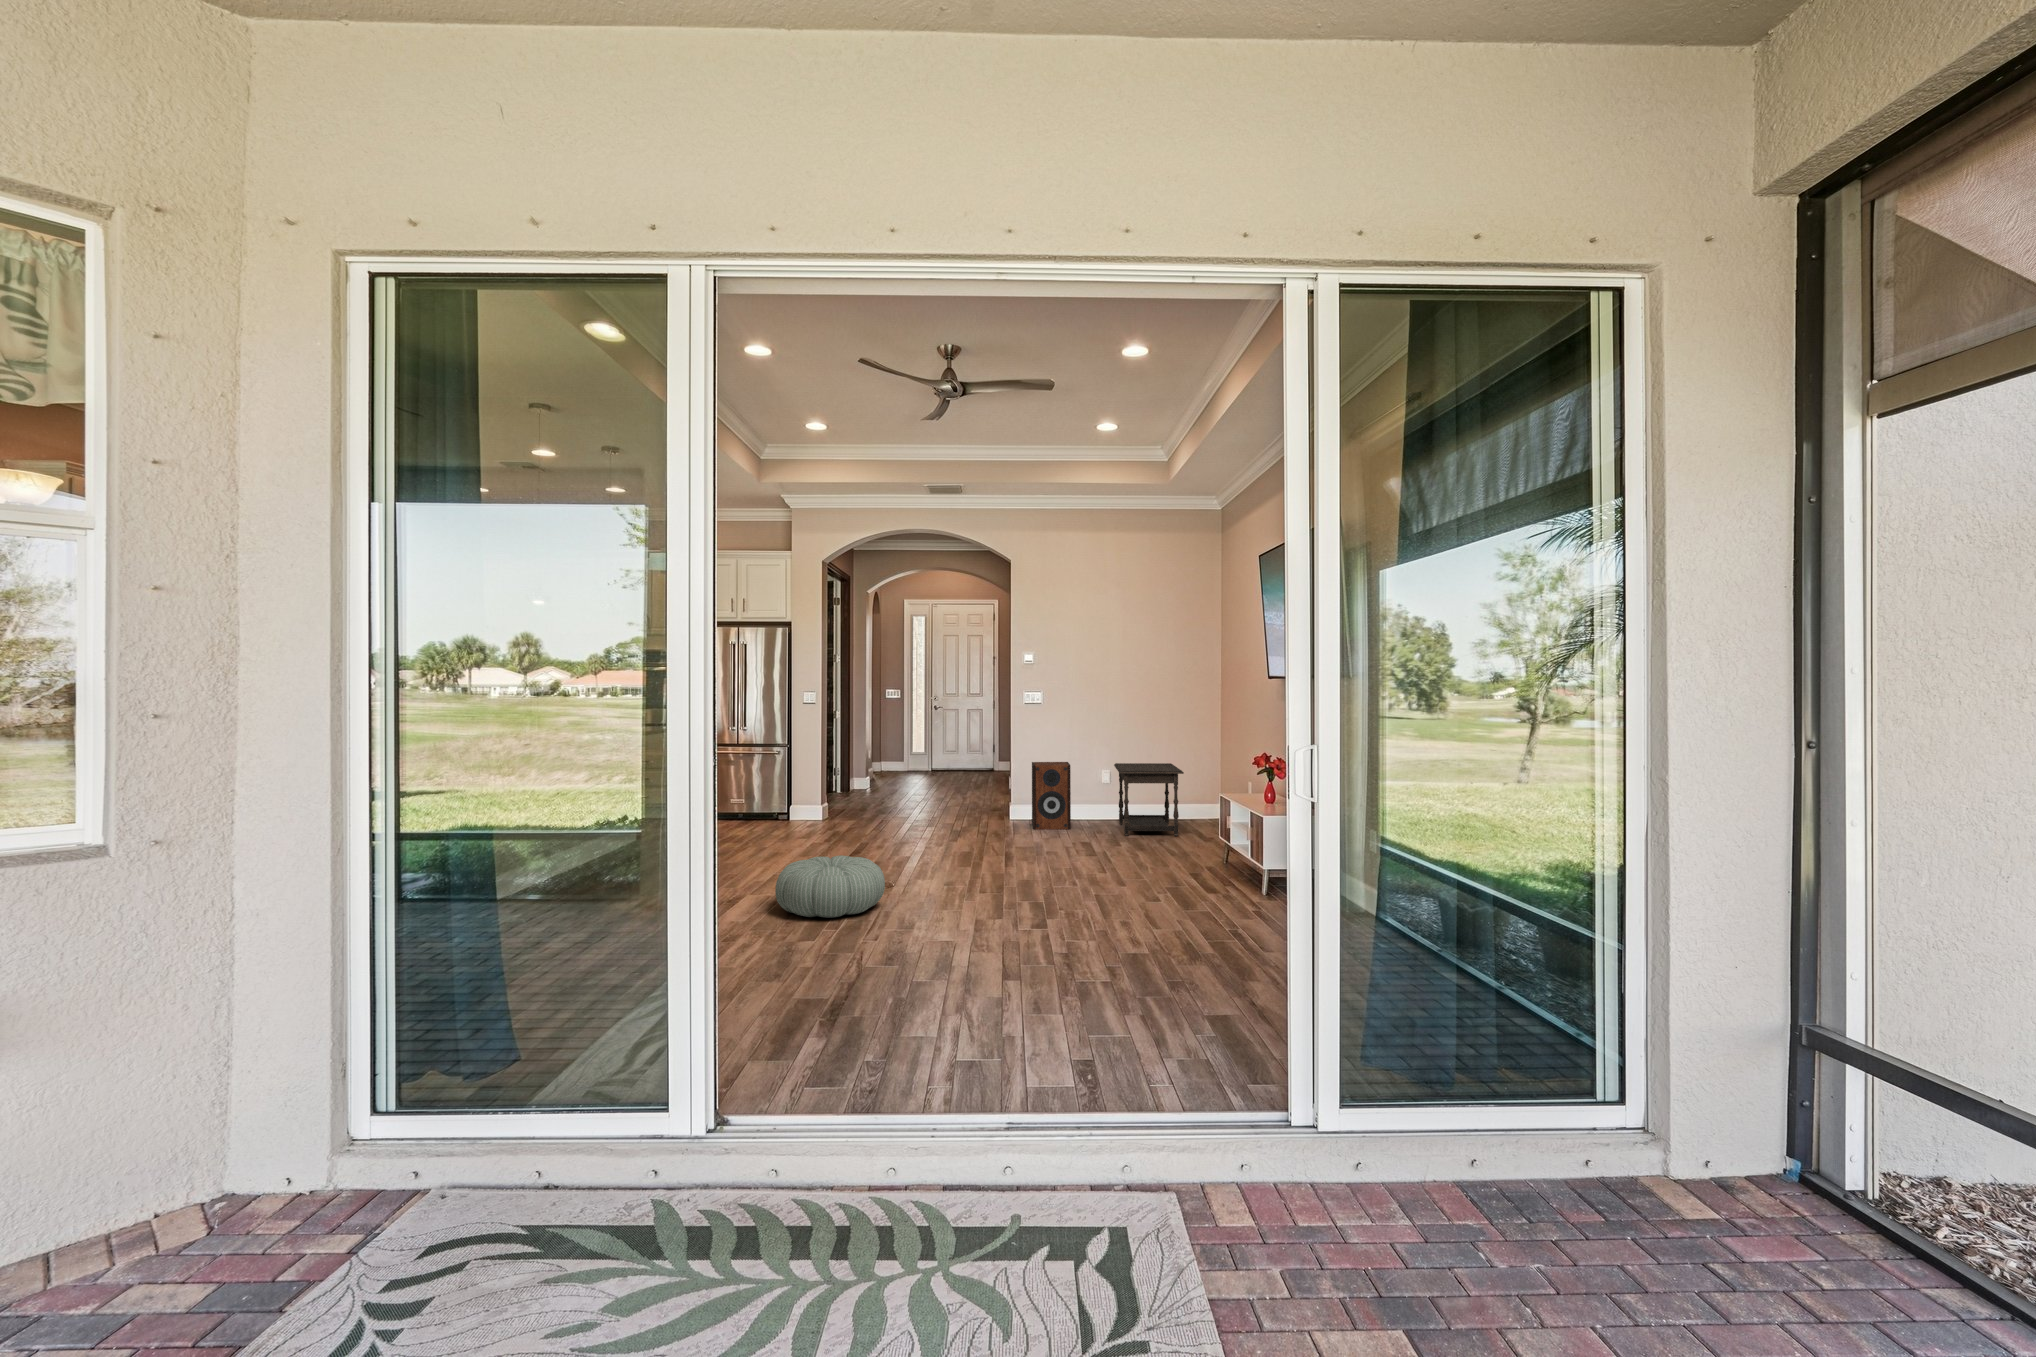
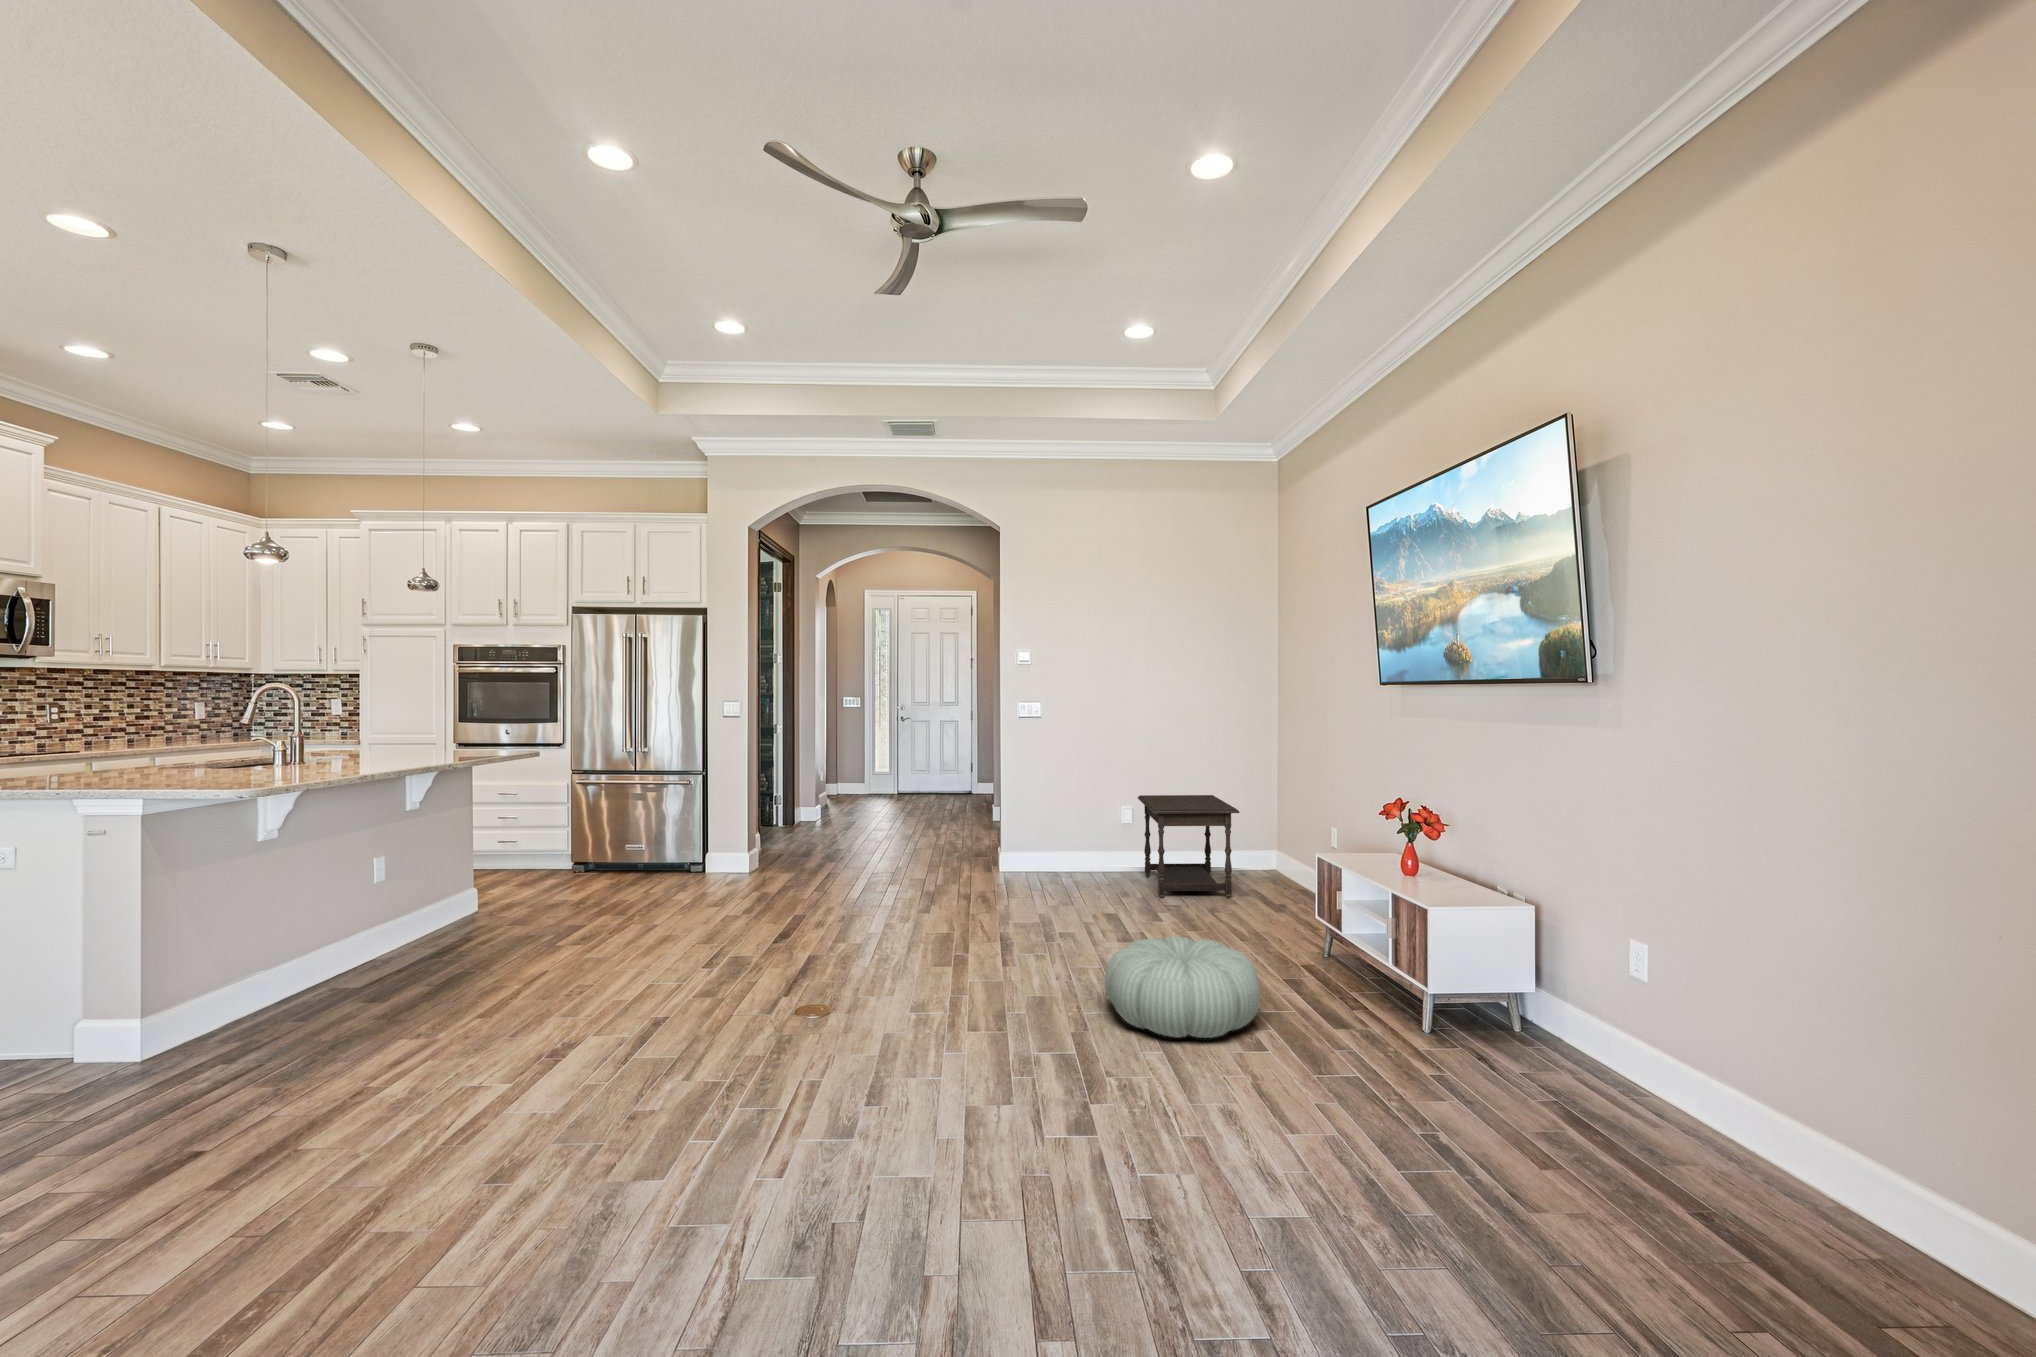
speaker: present [1032,762,1071,829] -> none [1029,794,1083,887]
pouf: present [775,855,885,918] -> present [1105,936,1261,1038]

